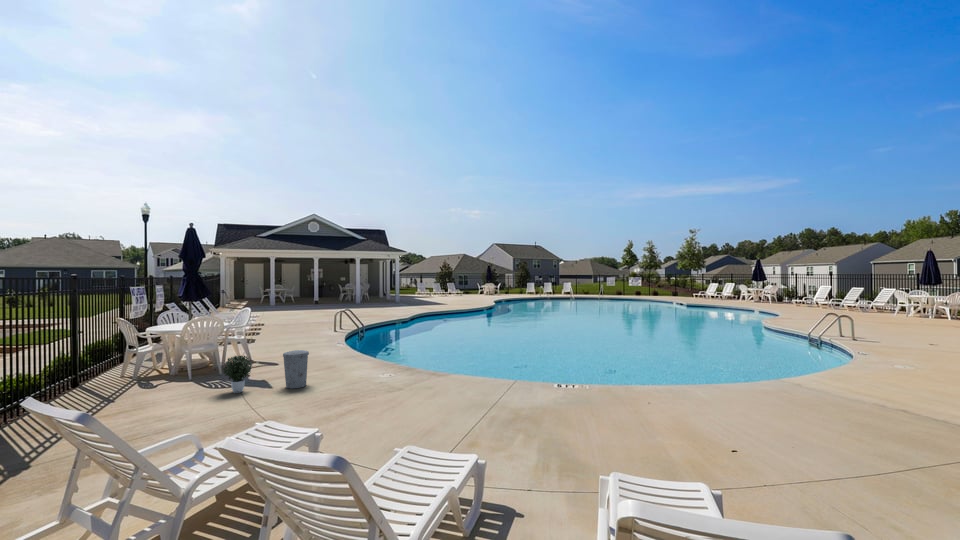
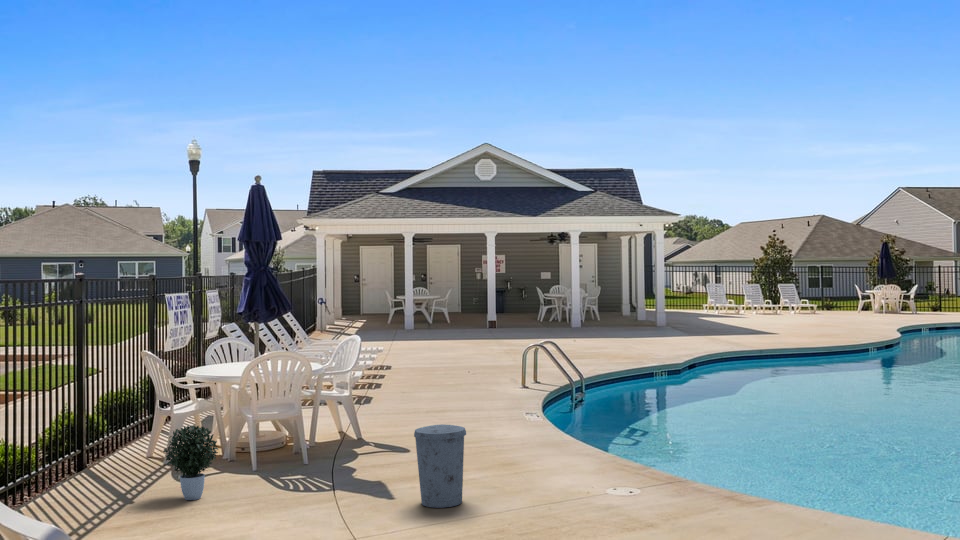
potted plant: present [223,355,252,393] -> present [163,426,218,500]

